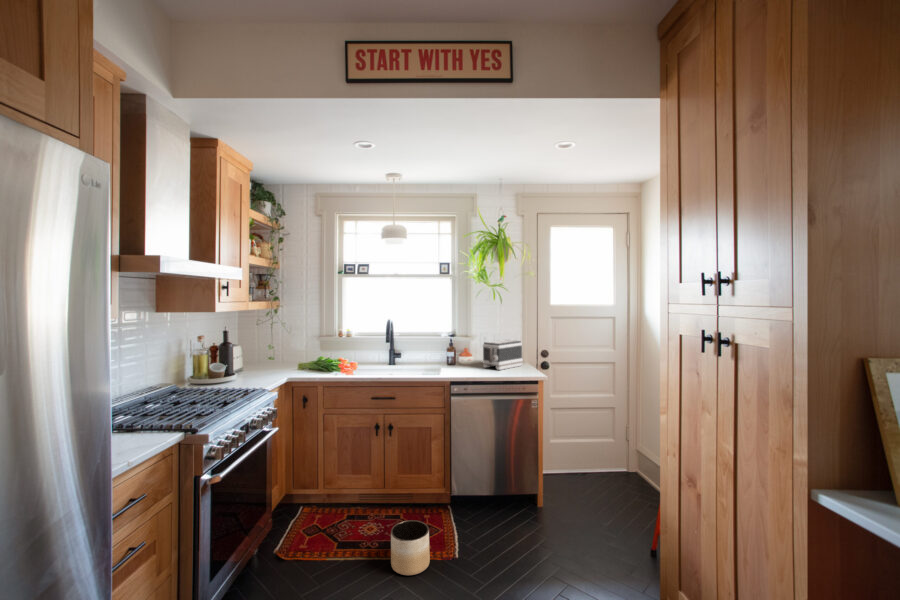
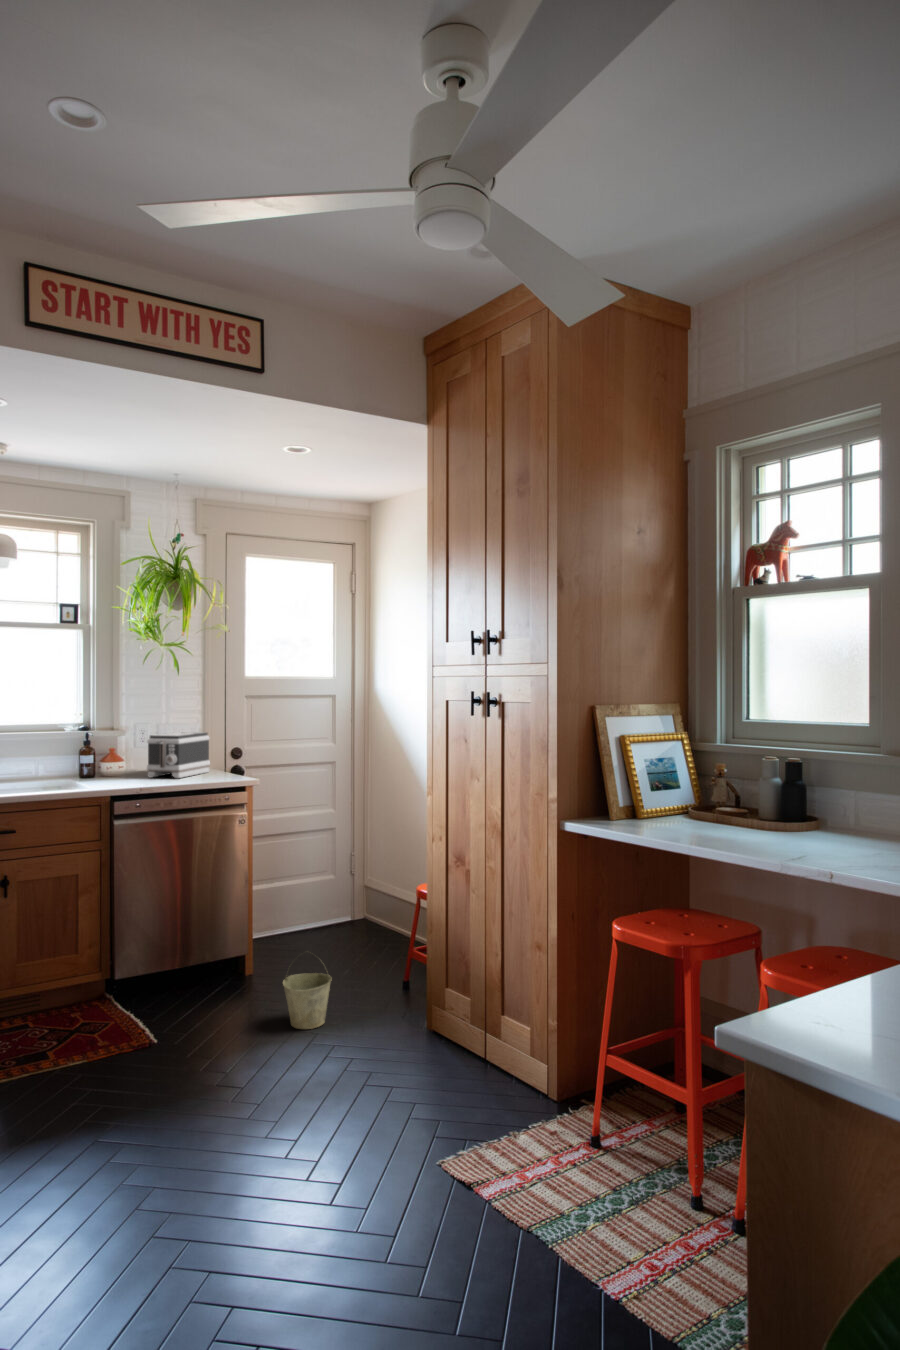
bucket: none [548,514,585,575] -> present [283,959,332,1029]
planter: present [391,520,430,575] -> none [47,1005,112,1082]

